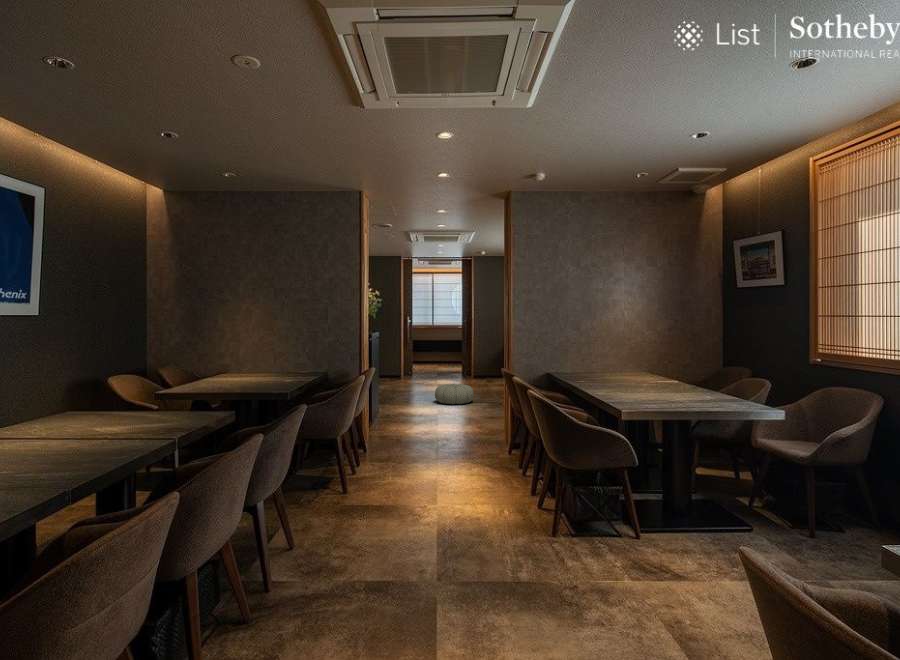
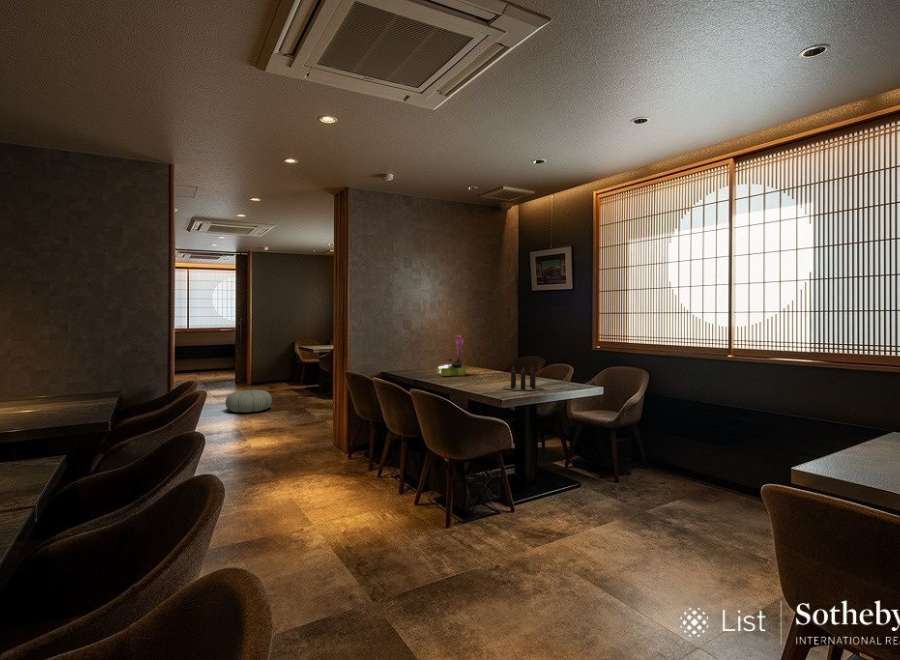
flower arrangement: none [592,338,626,383] -> present [437,335,466,376]
candle: none [637,375,700,405] -> present [503,366,542,391]

